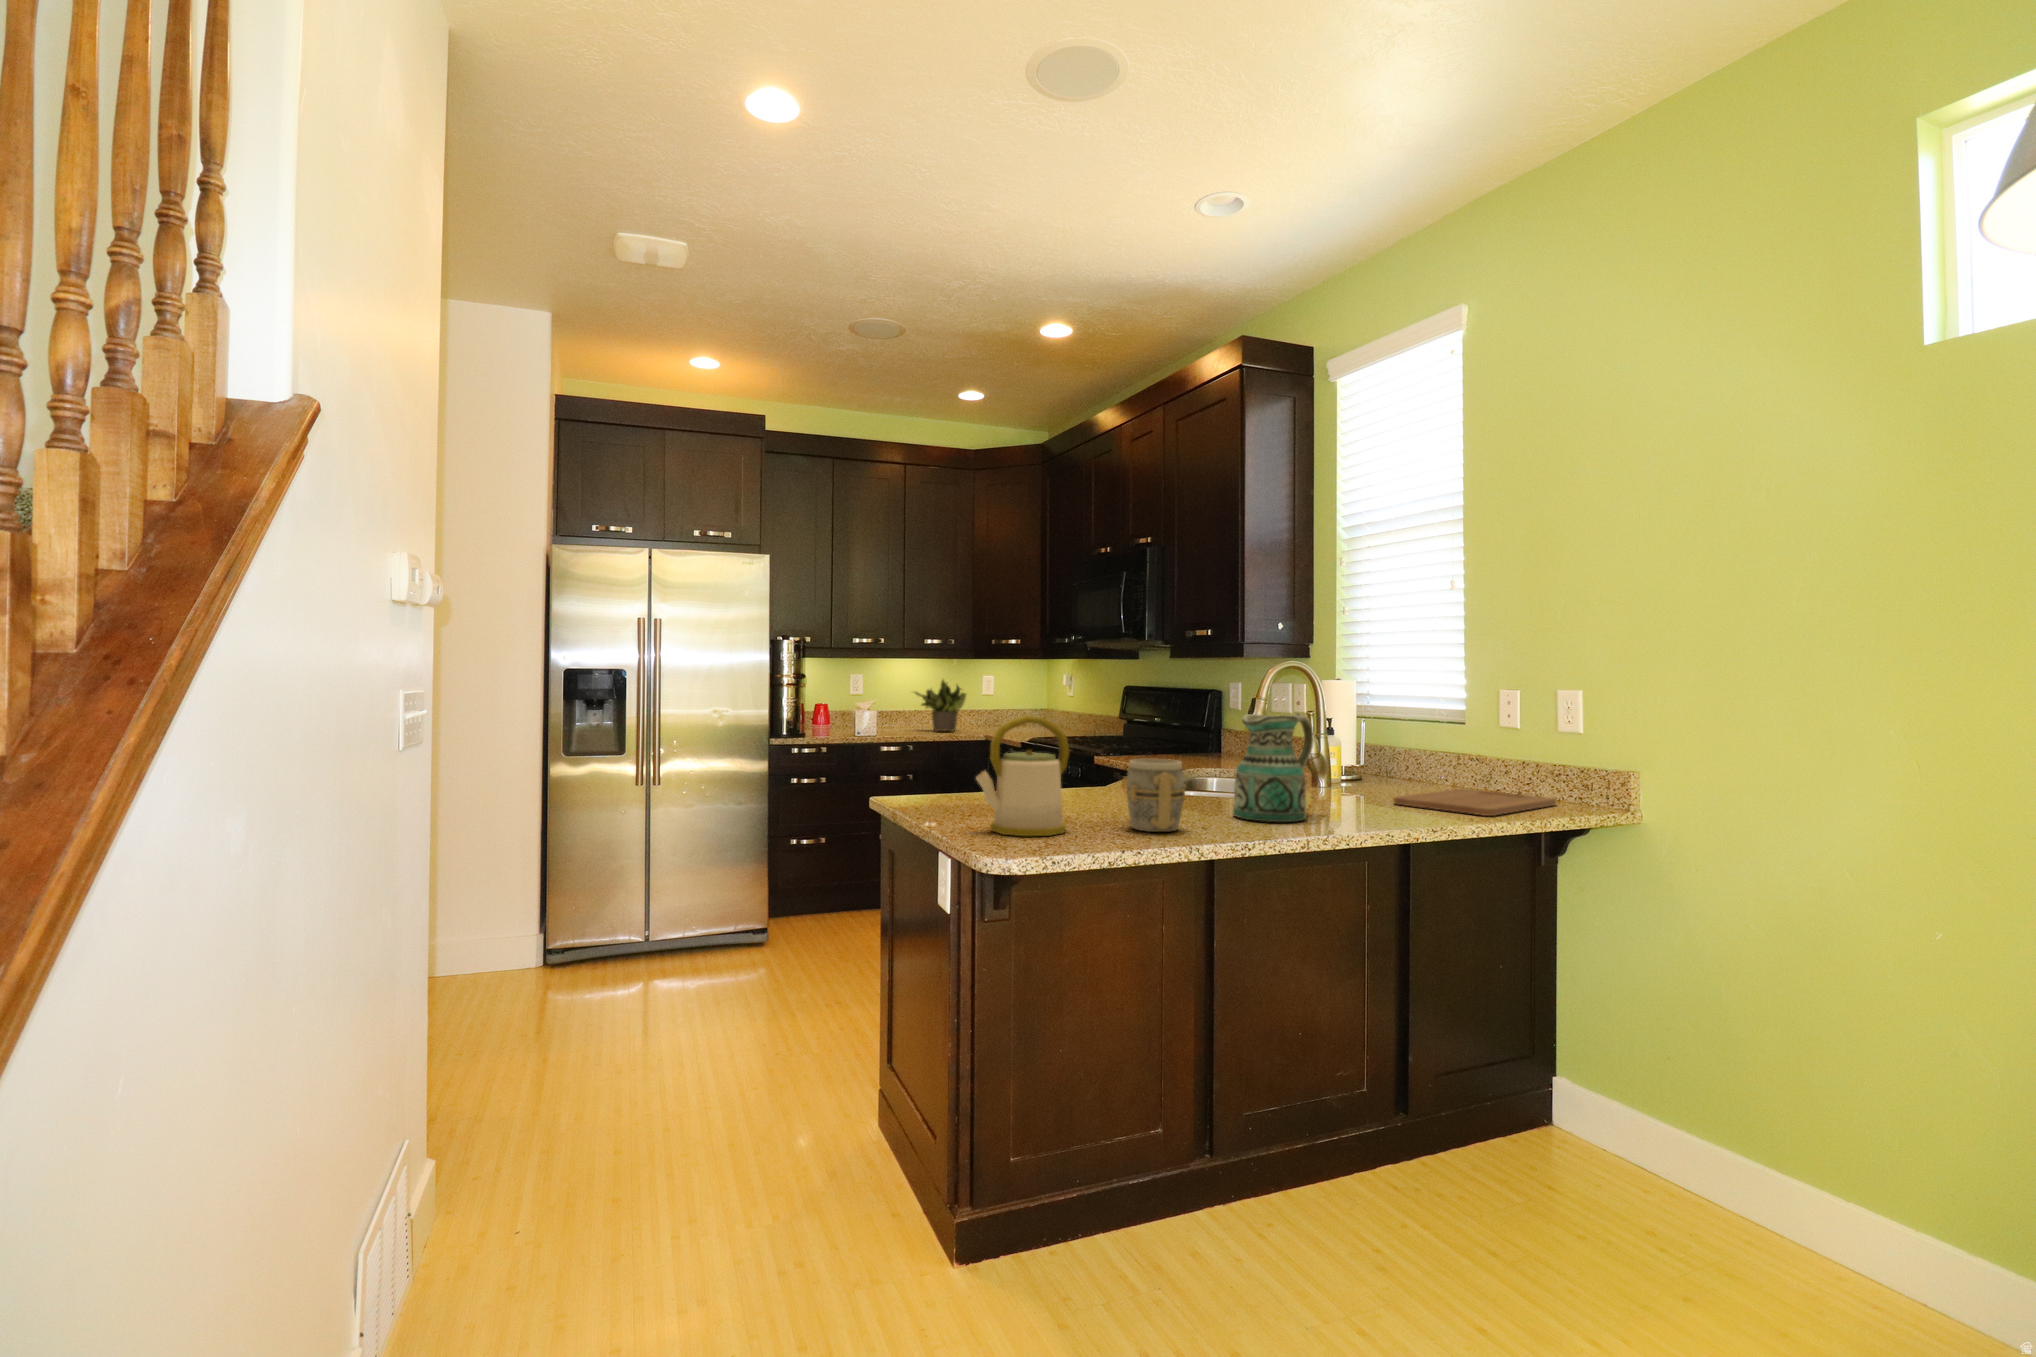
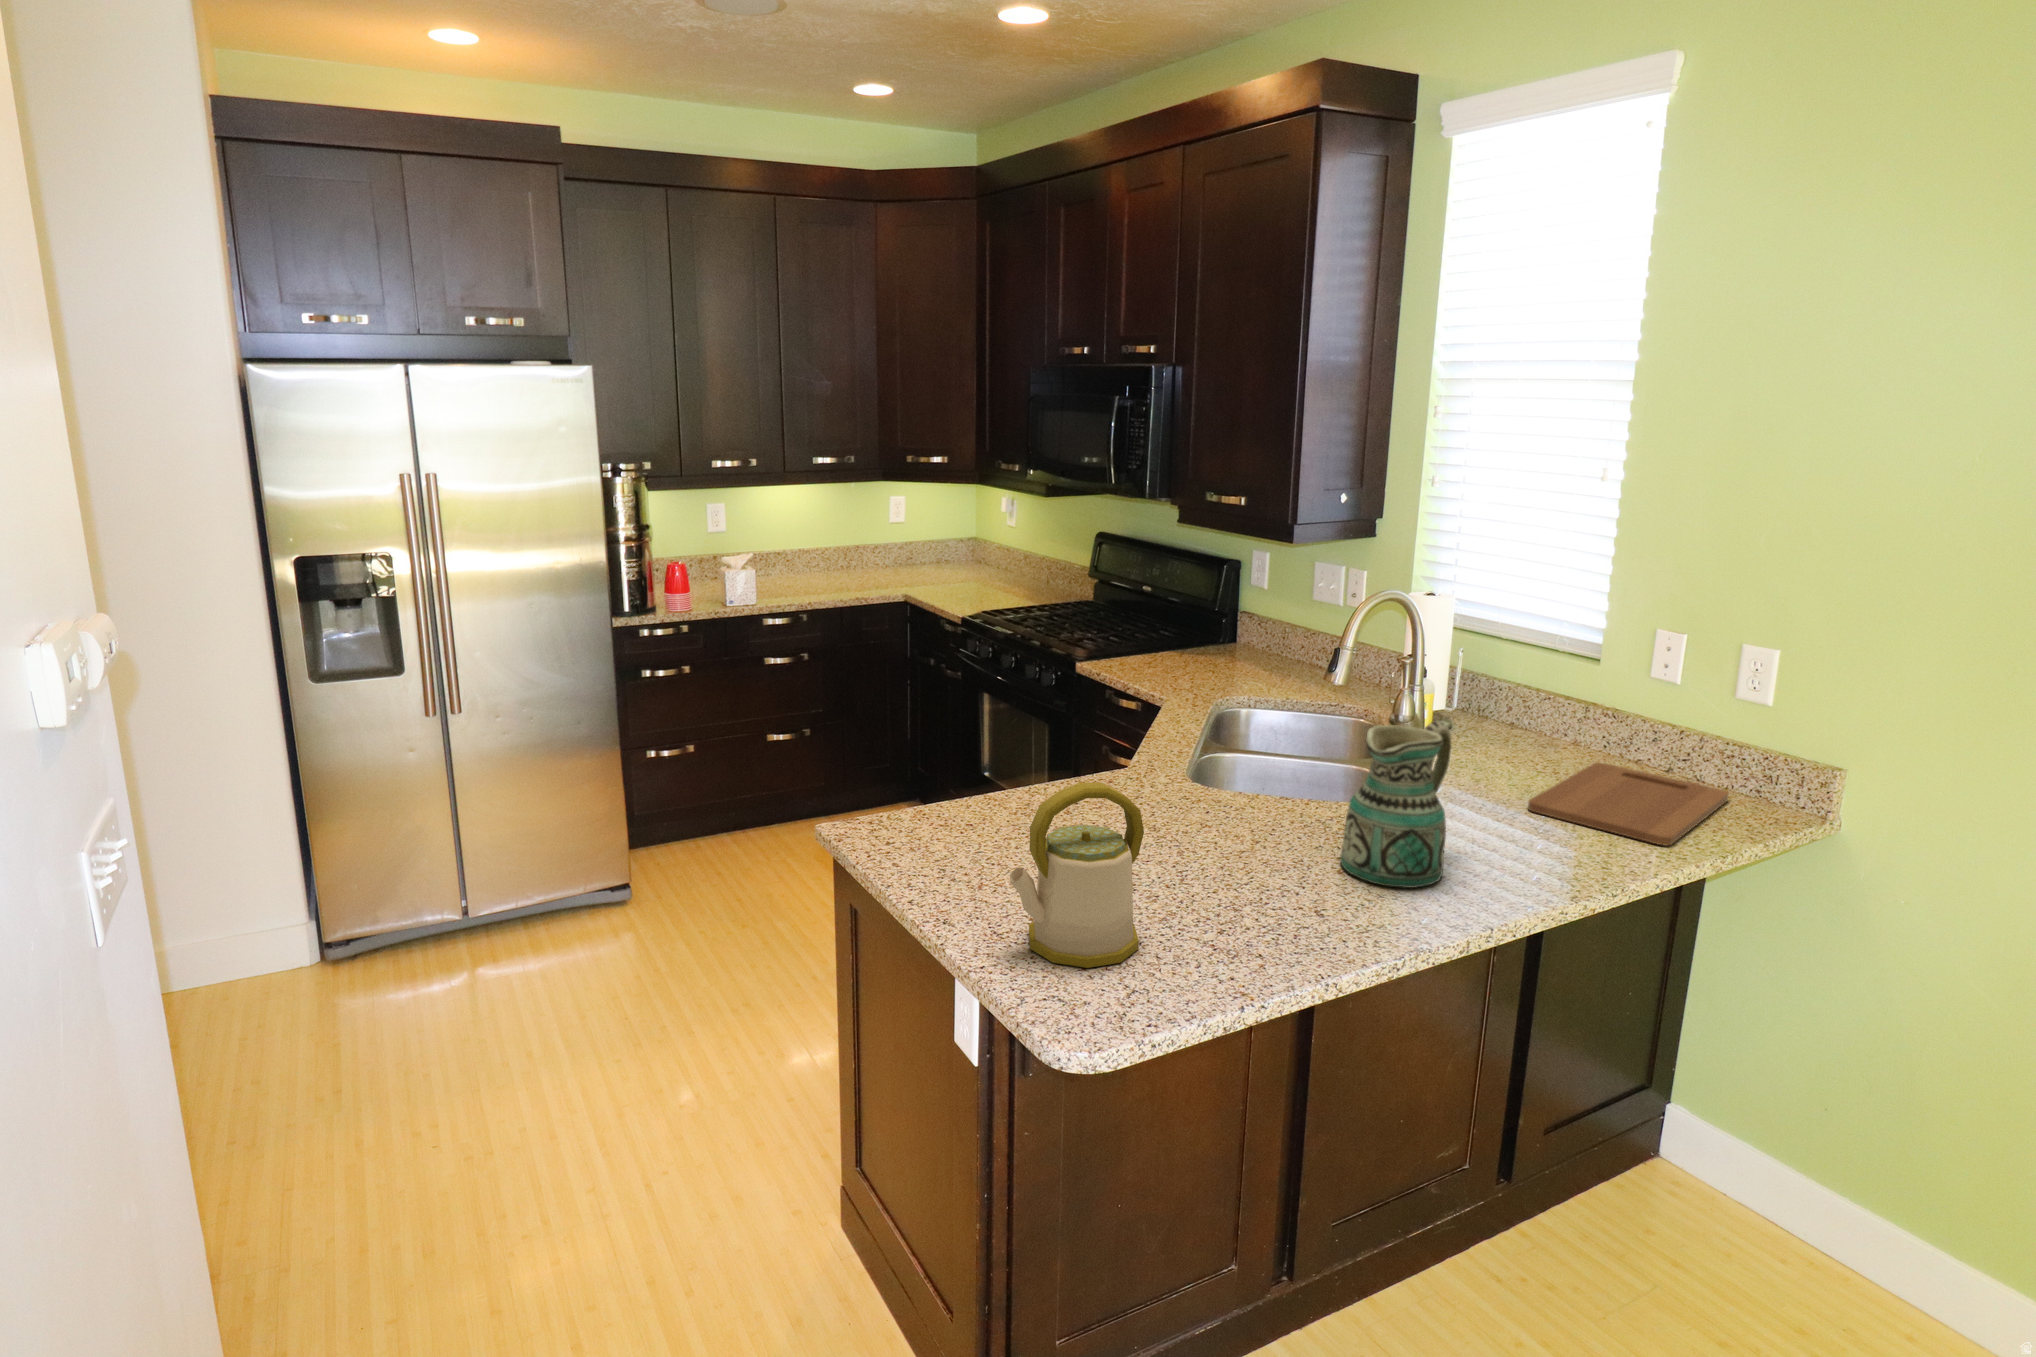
potted plant: present [915,680,966,731] -> none [797,514,875,587]
mug: present [1127,759,1186,832] -> none [1217,820,1304,937]

